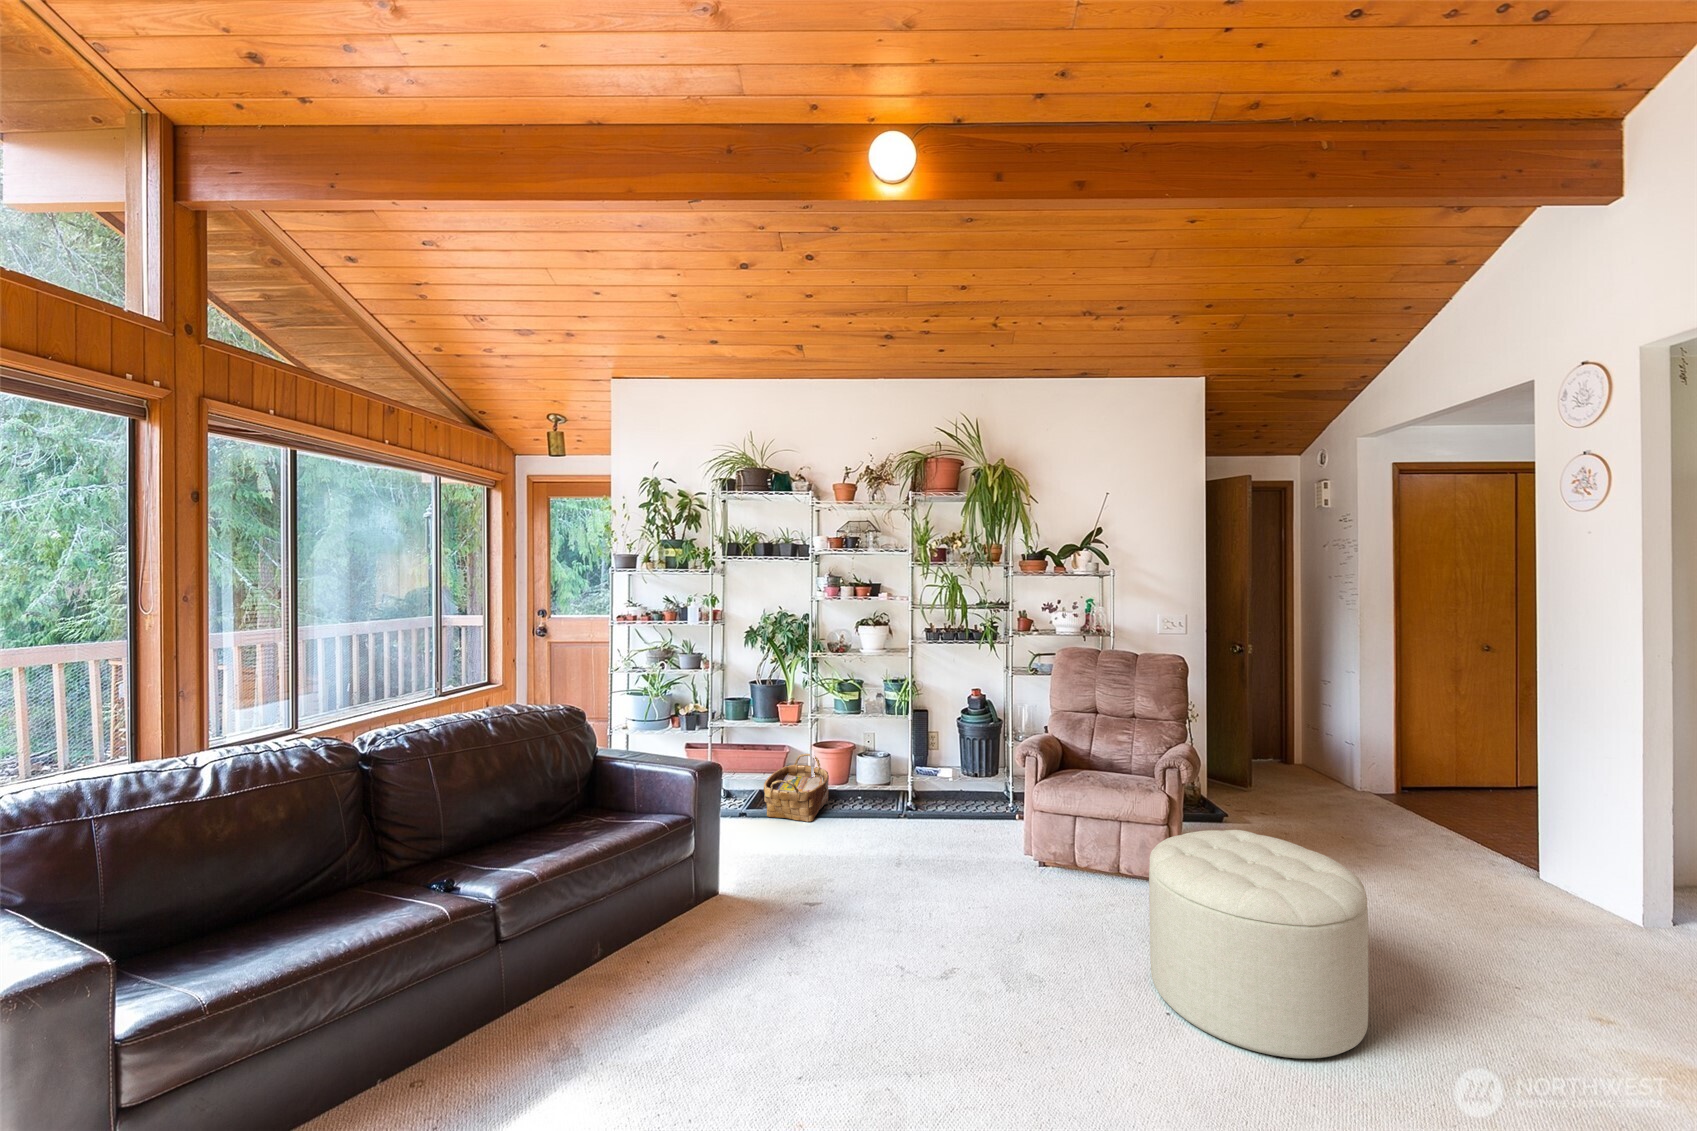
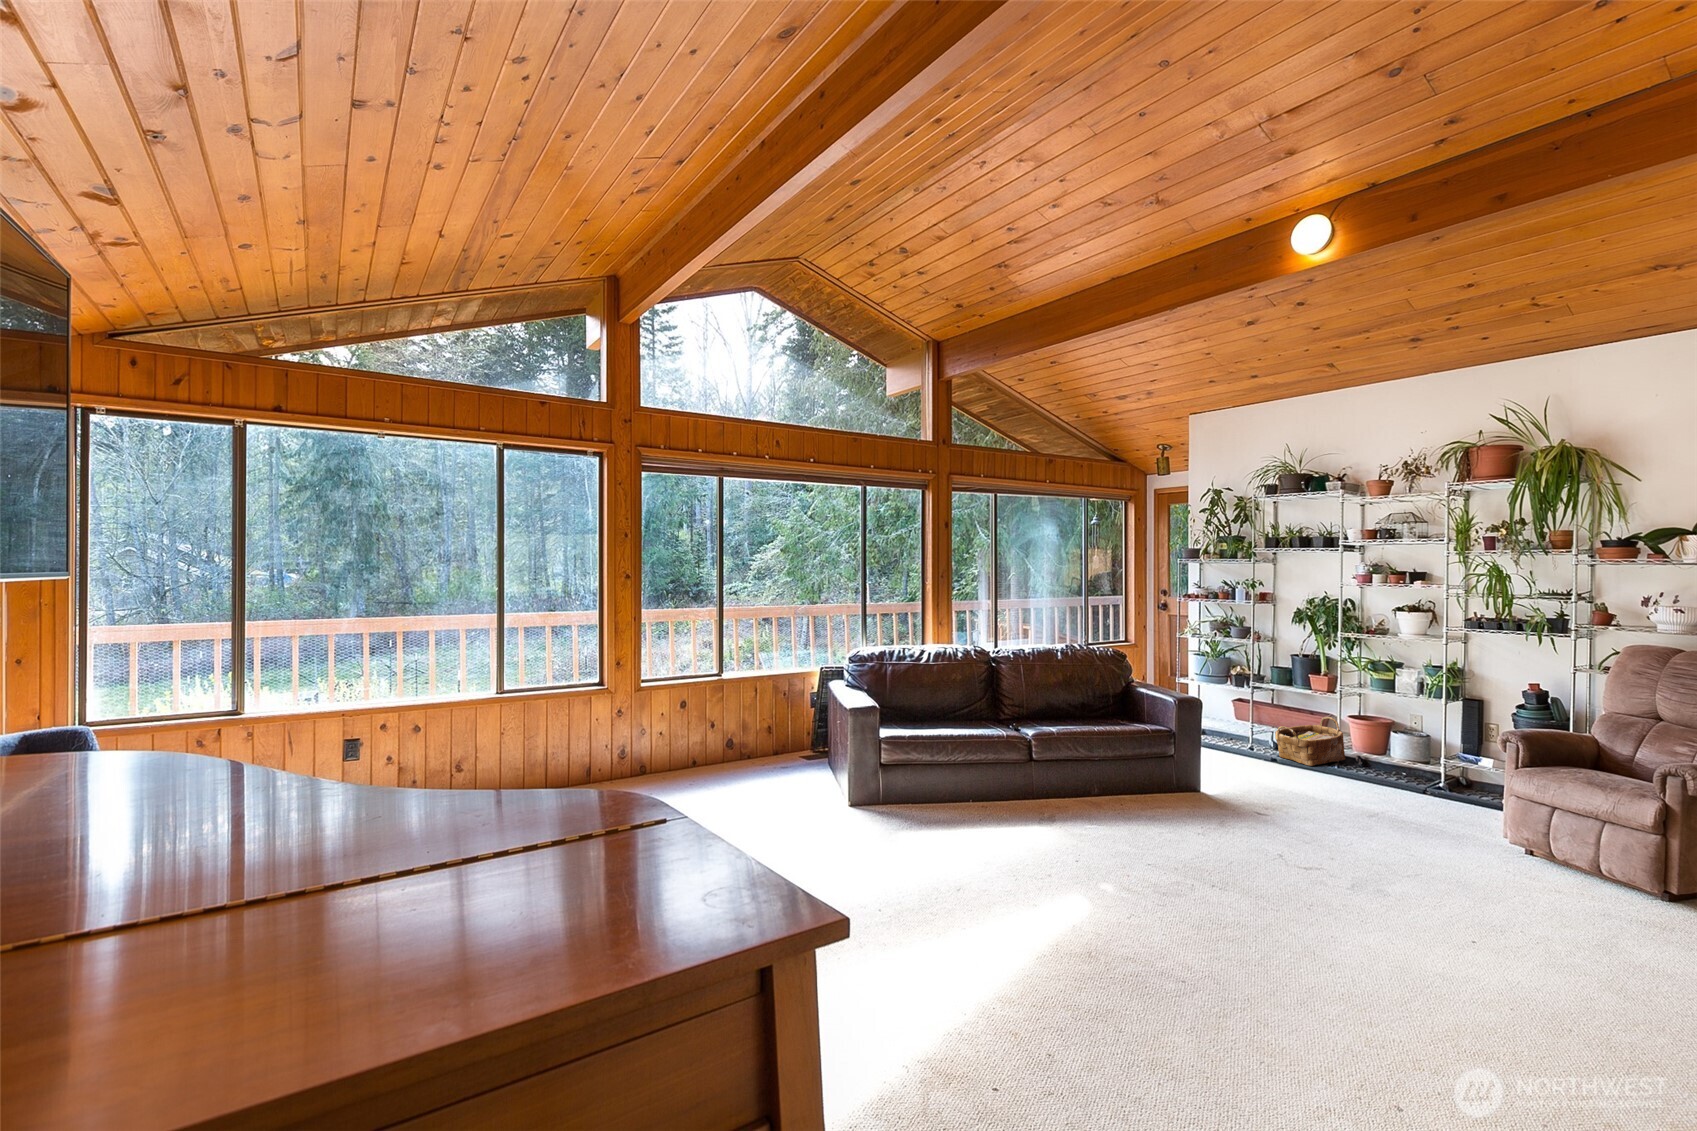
ottoman: present [1149,830,1368,1058] -> none [1410,772,1613,937]

